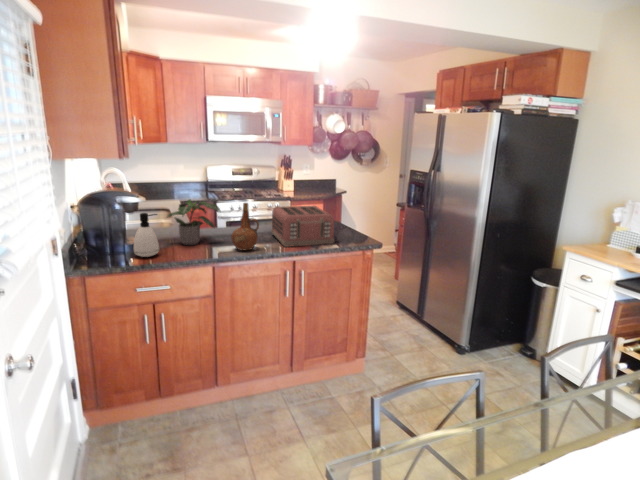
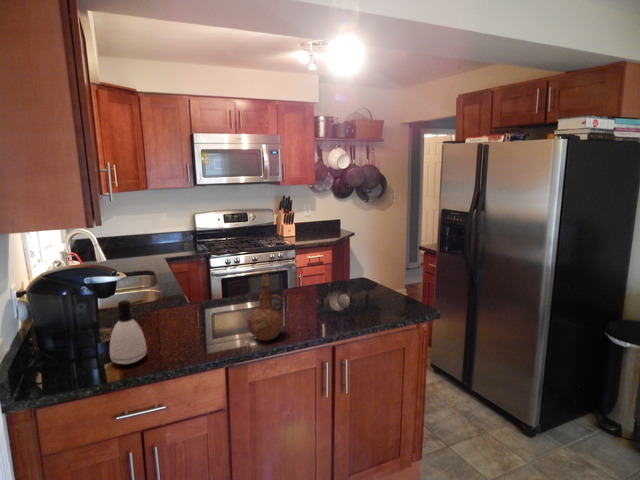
potted plant: present [168,200,220,245] -> none [153,270,229,335]
toaster: present [271,206,334,247] -> none [293,267,382,330]

